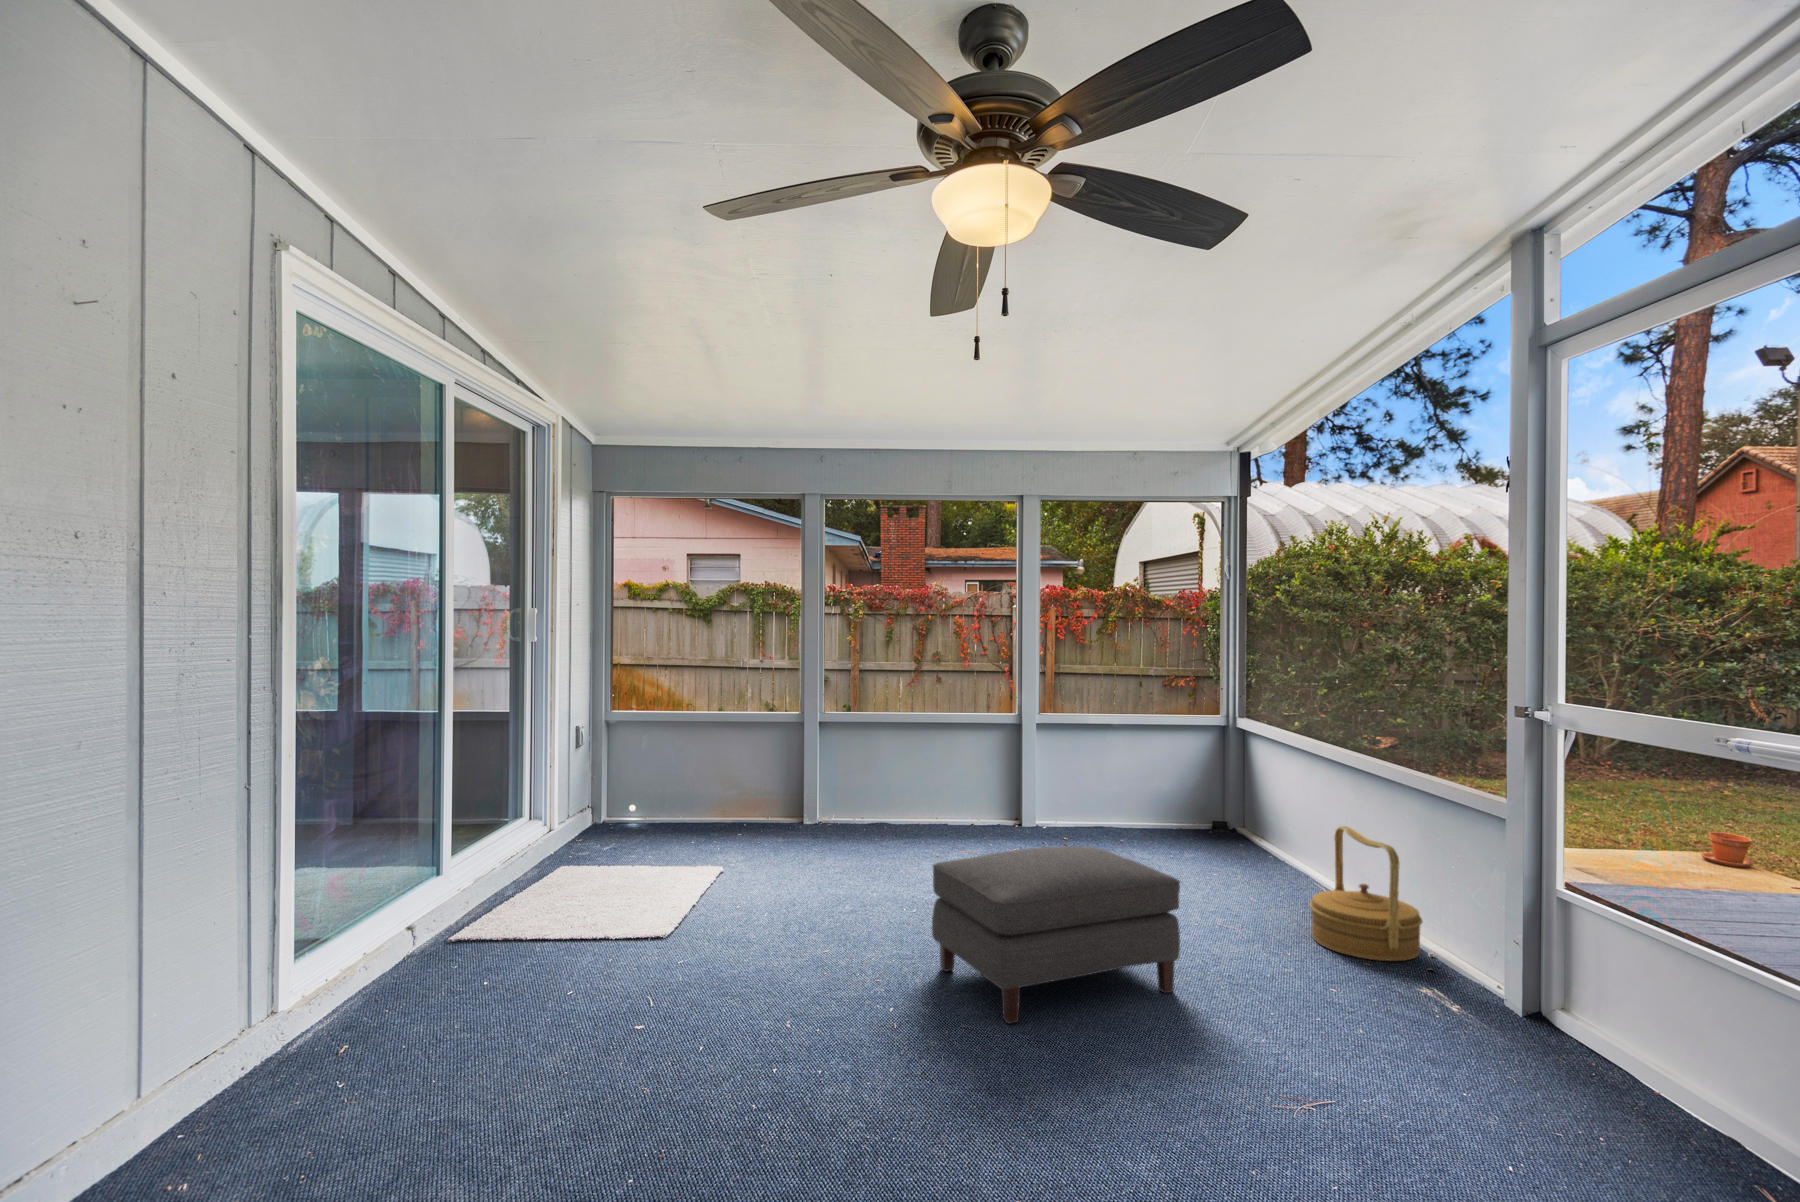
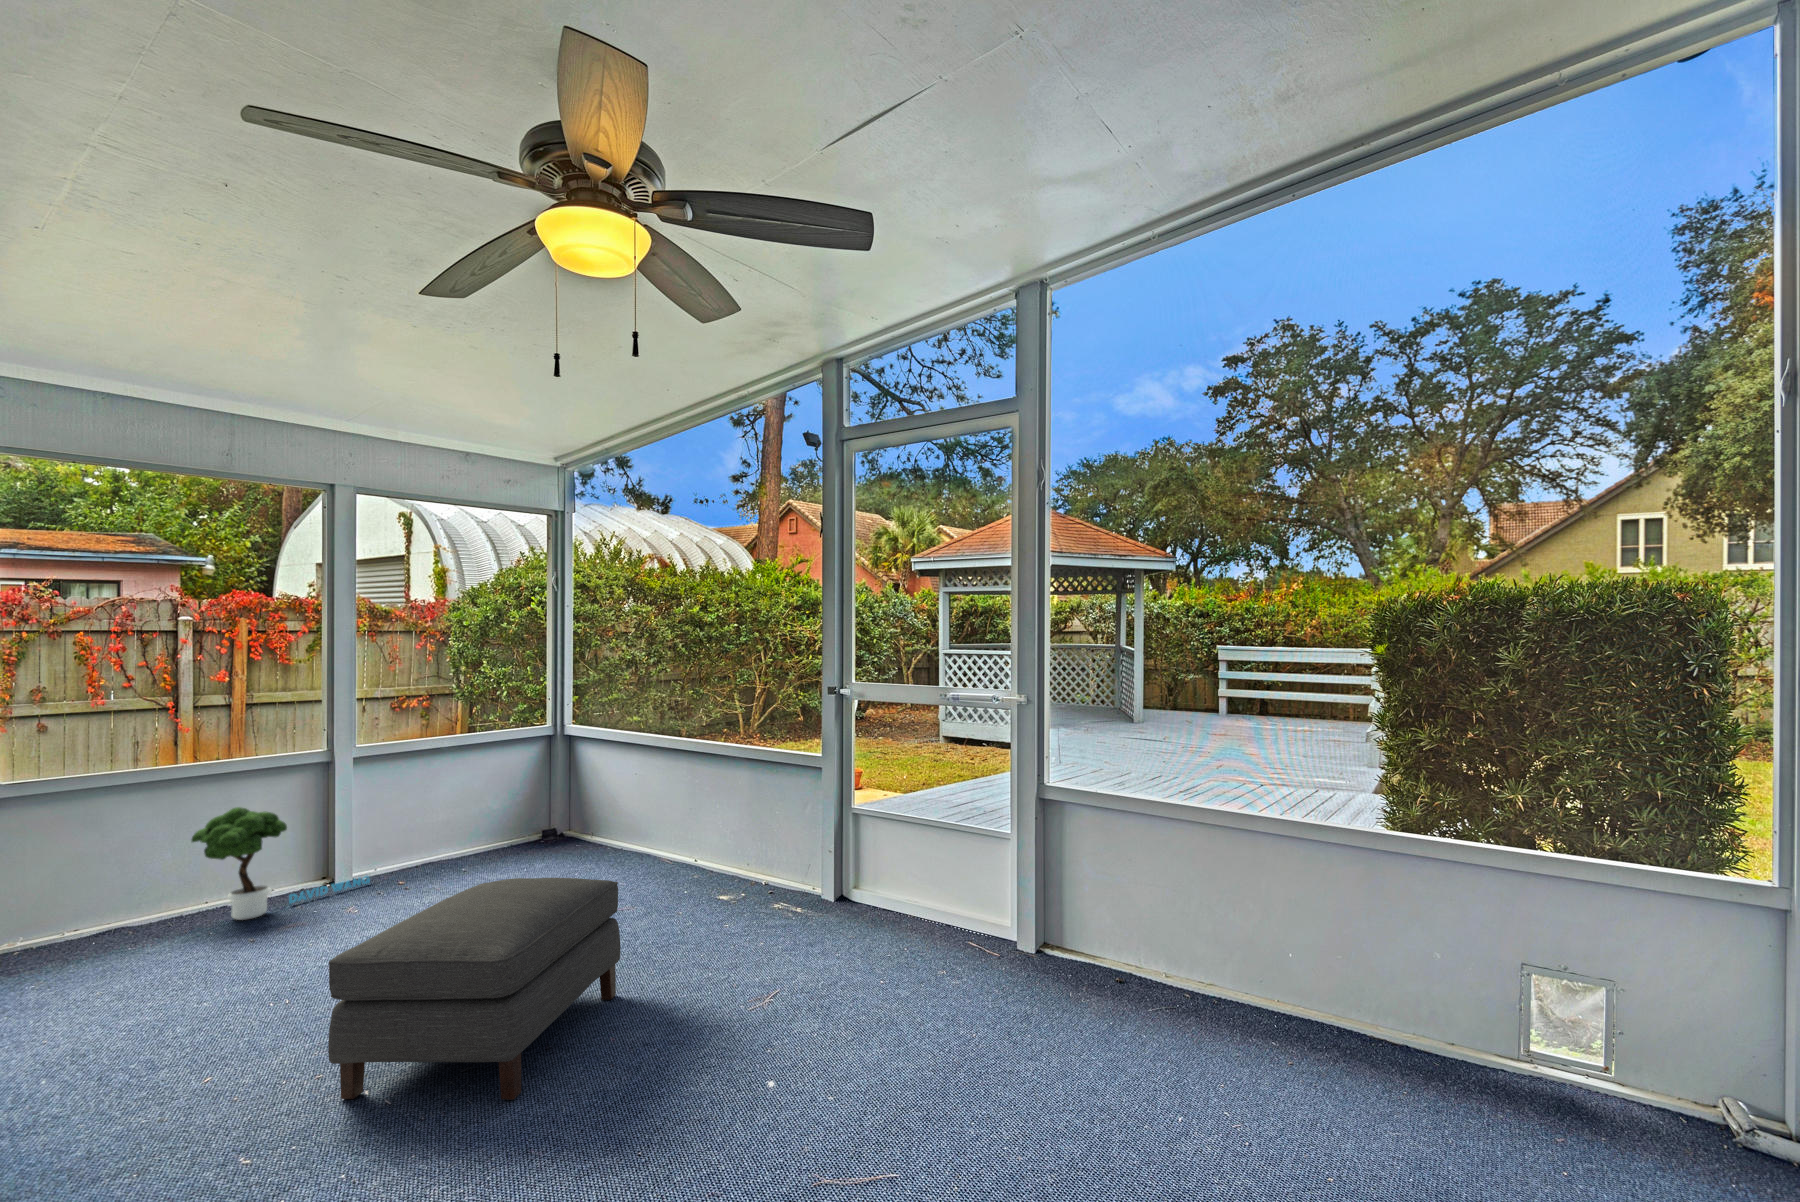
potted tree: none [1011,750,1131,836] -> present [192,807,370,920]
woven basket: present [1309,826,1422,961] -> none [647,805,735,913]

